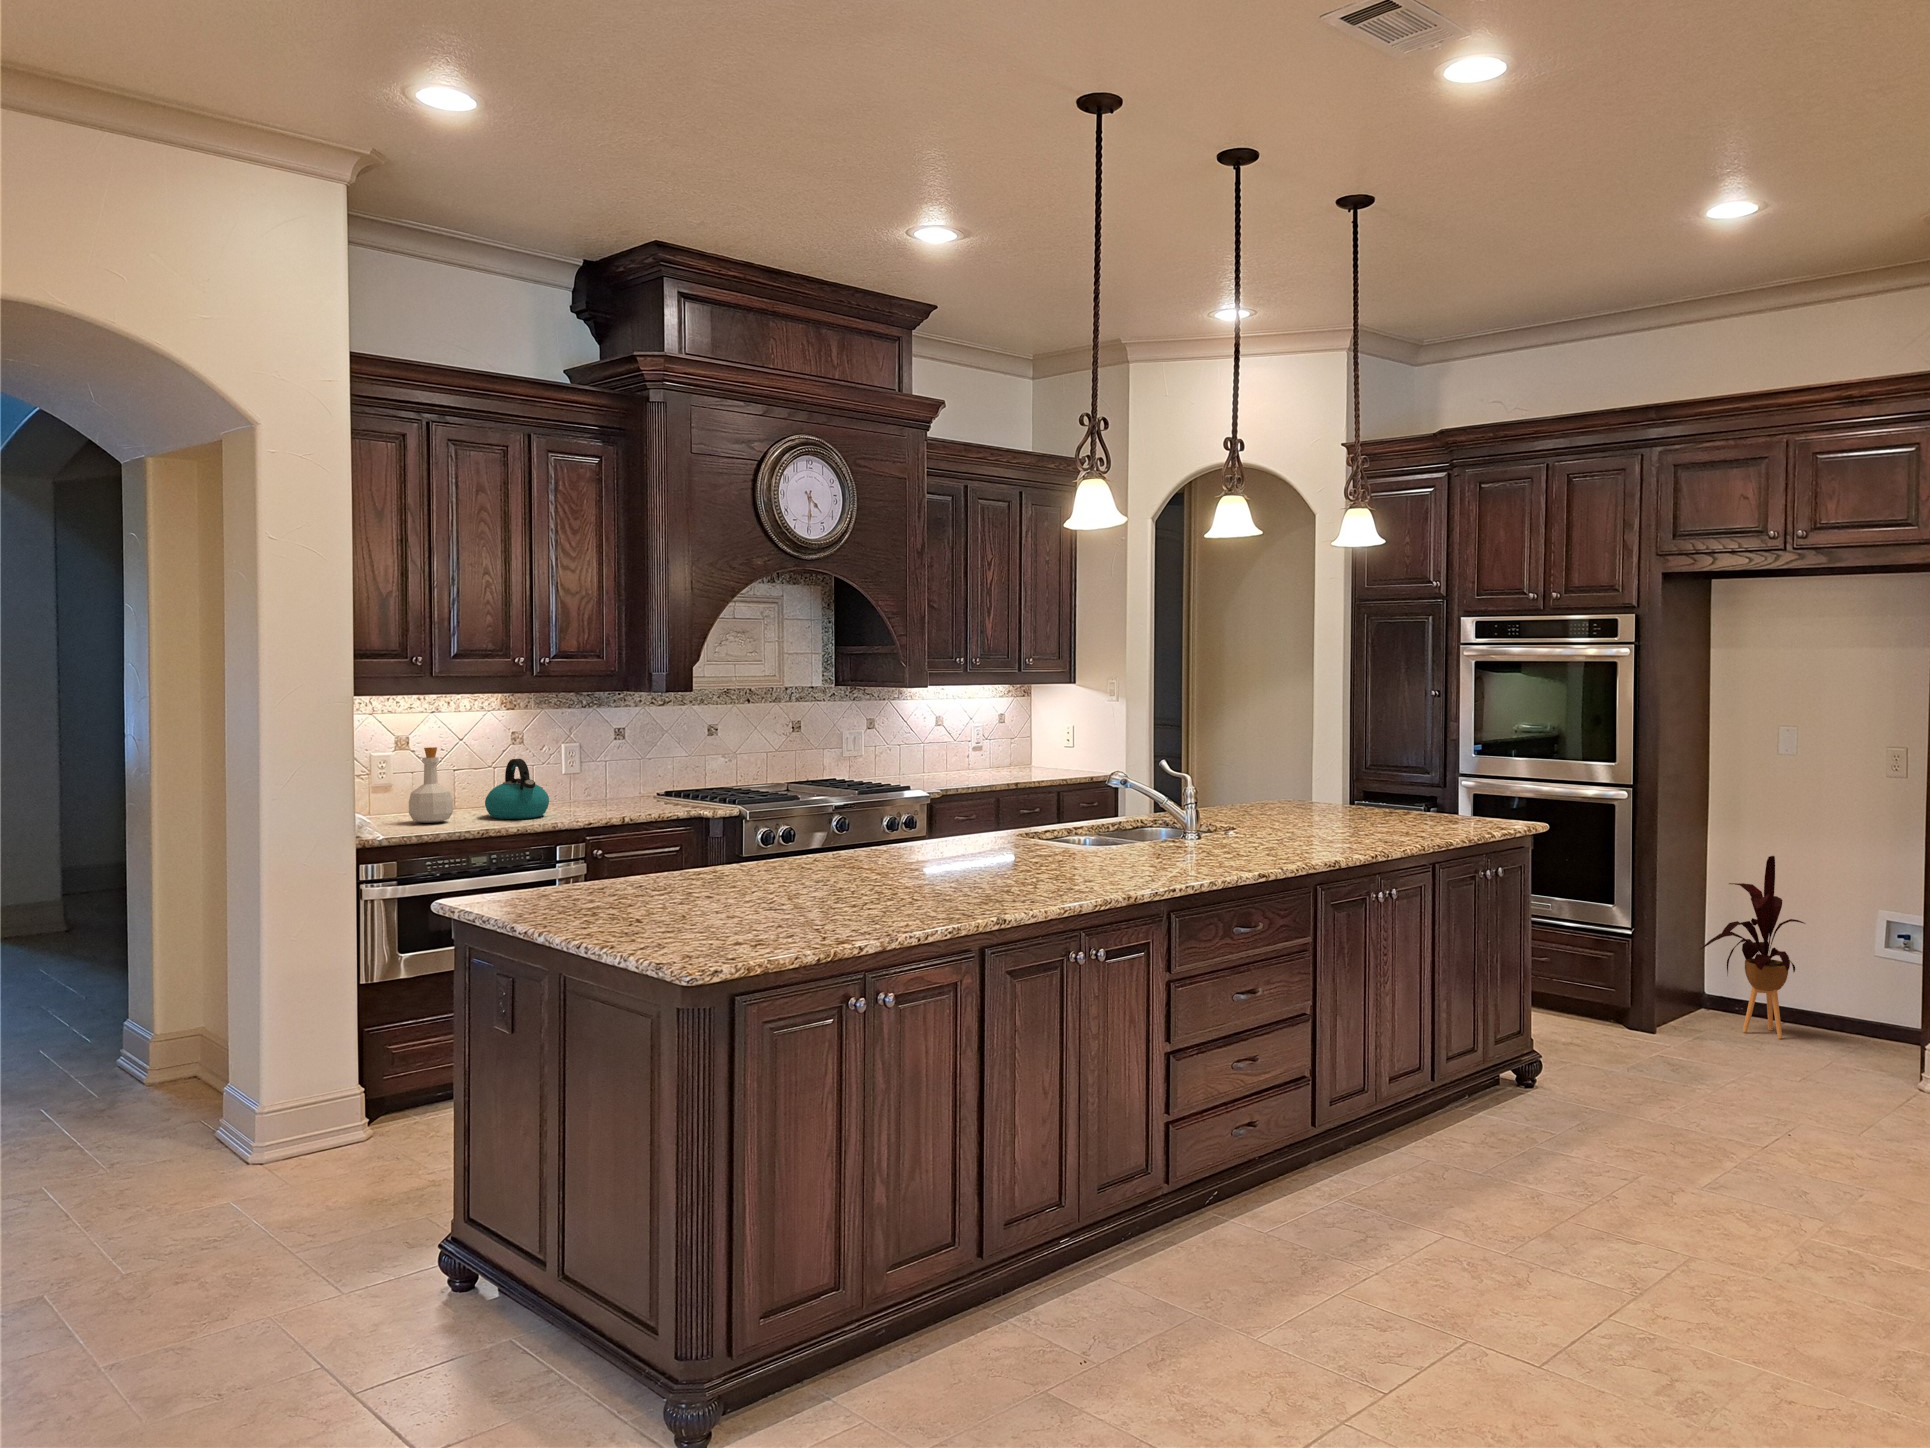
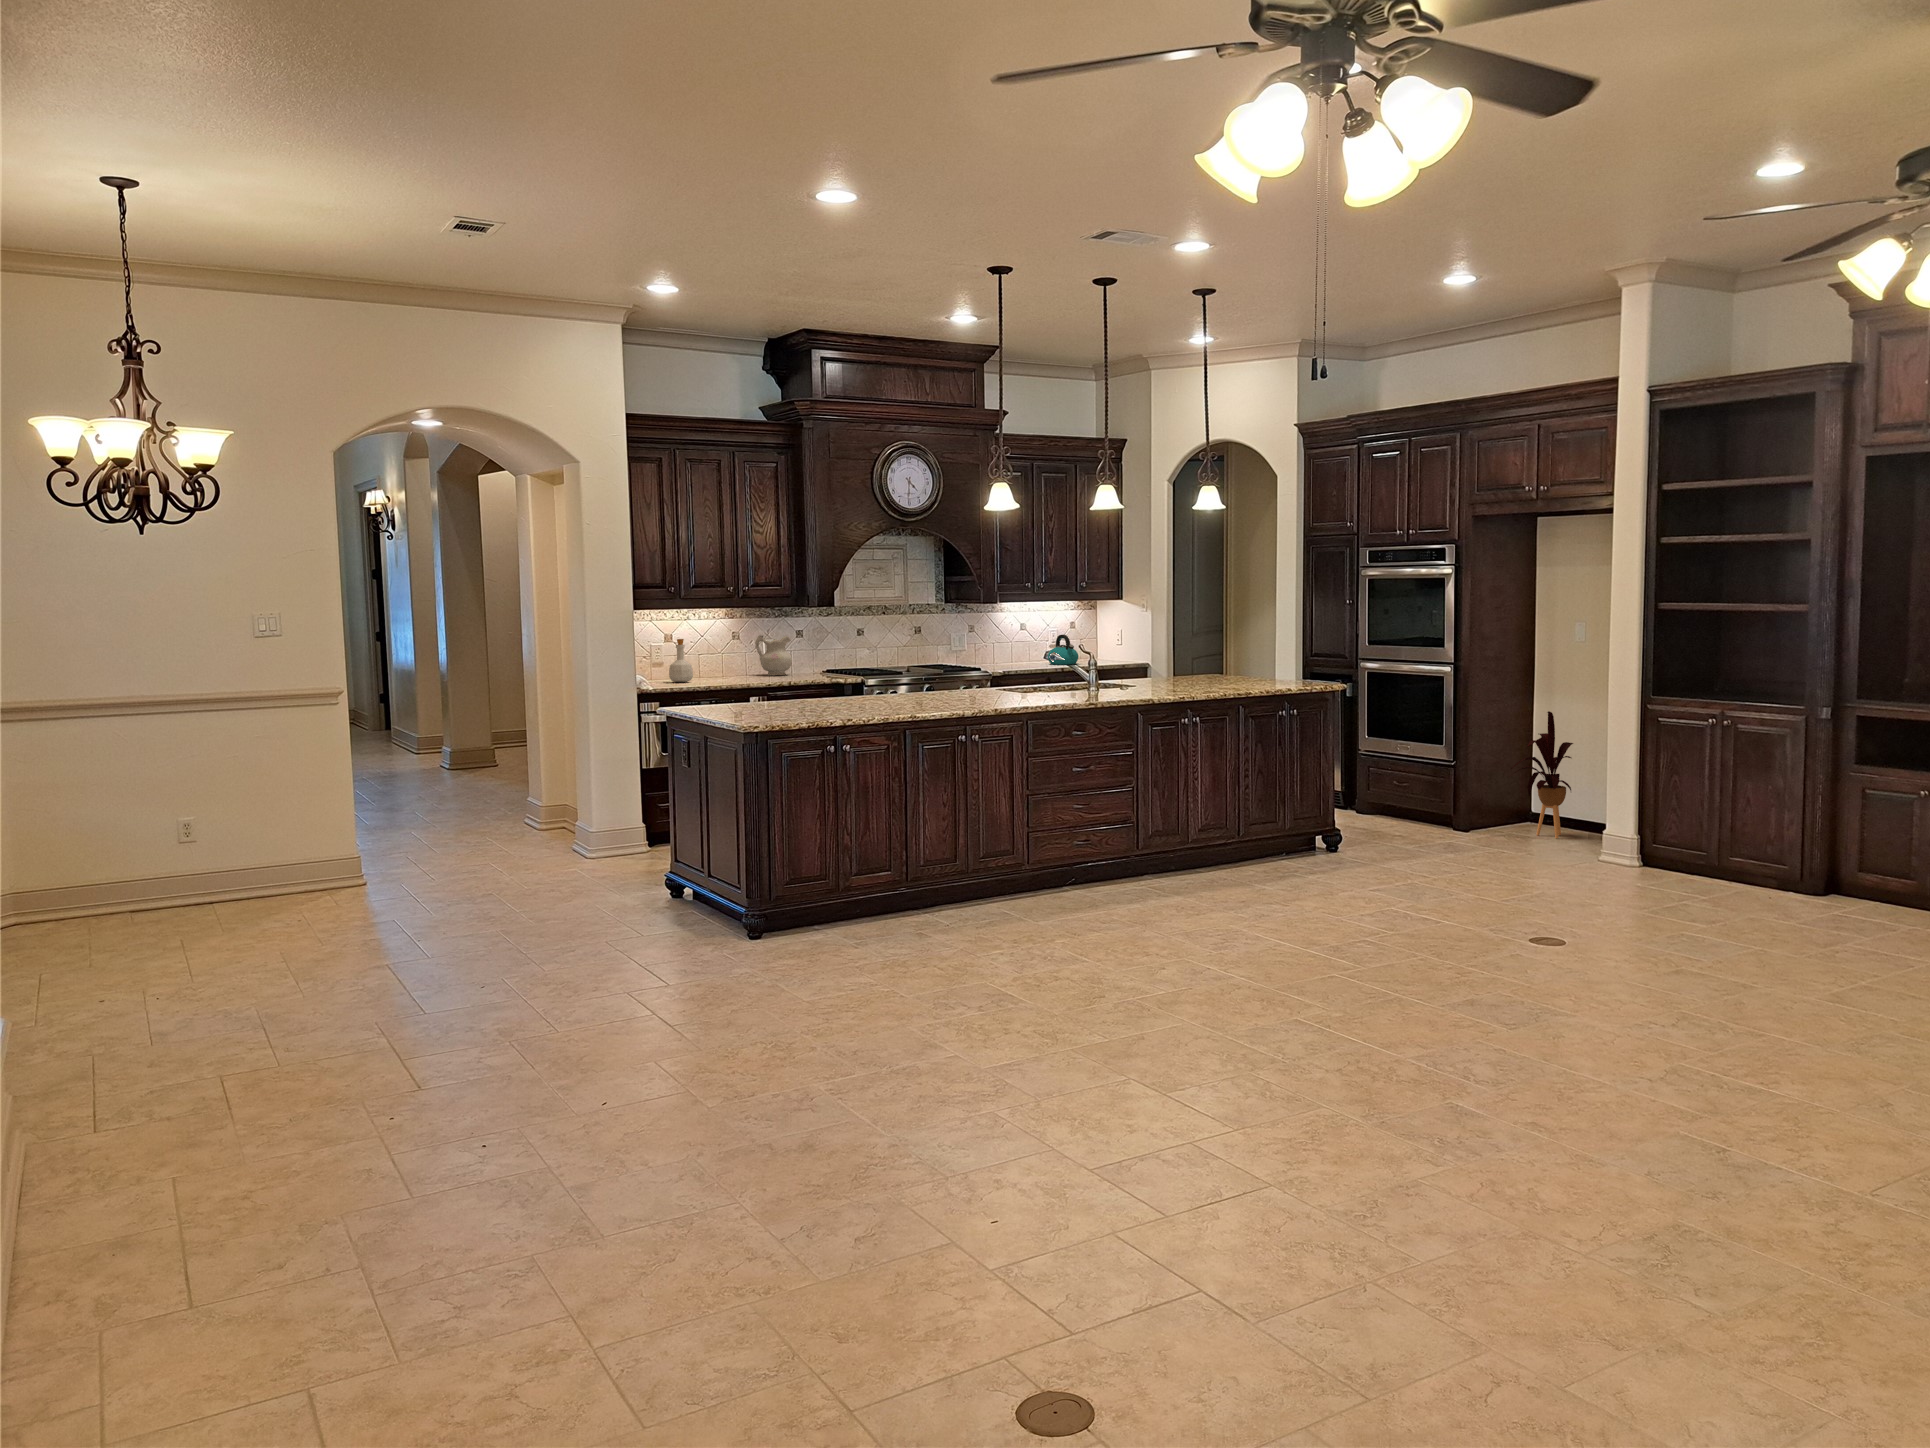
ceramic pitcher: none [554,737,615,803] -> present [755,635,792,675]
kettle: present [485,759,549,819] -> present [1048,635,1079,665]

